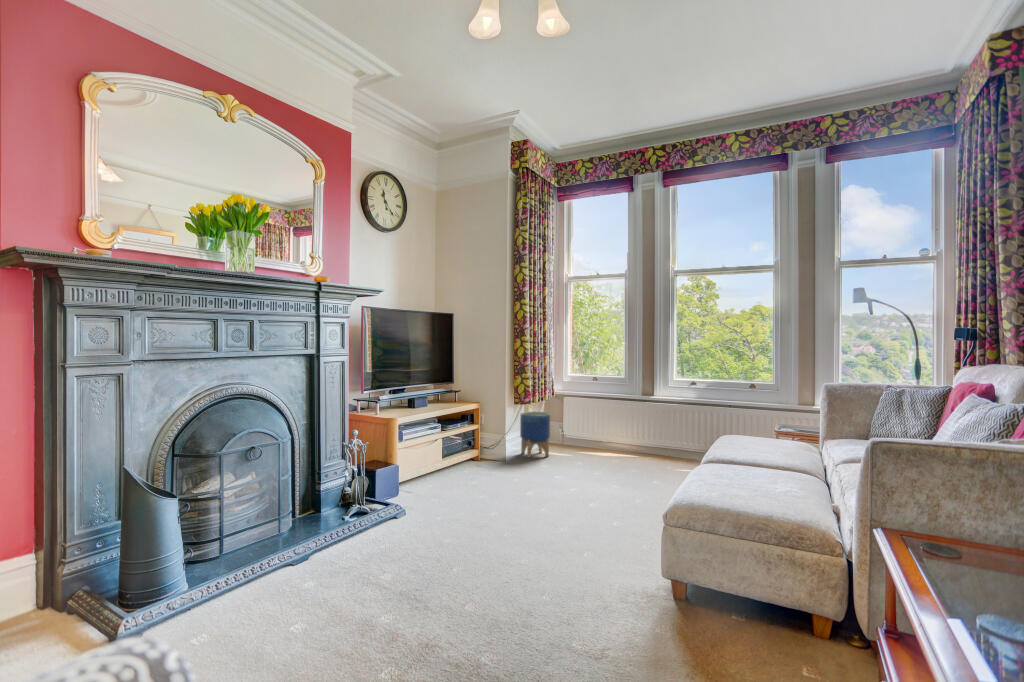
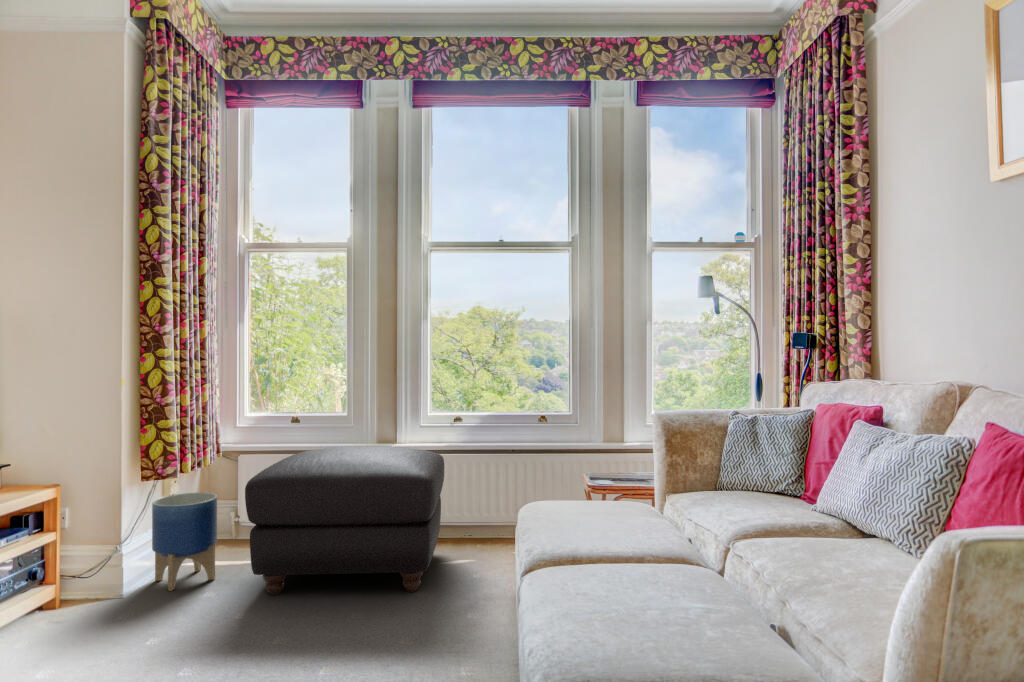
ottoman: none [563,394,677,475] -> present [245,447,444,595]

